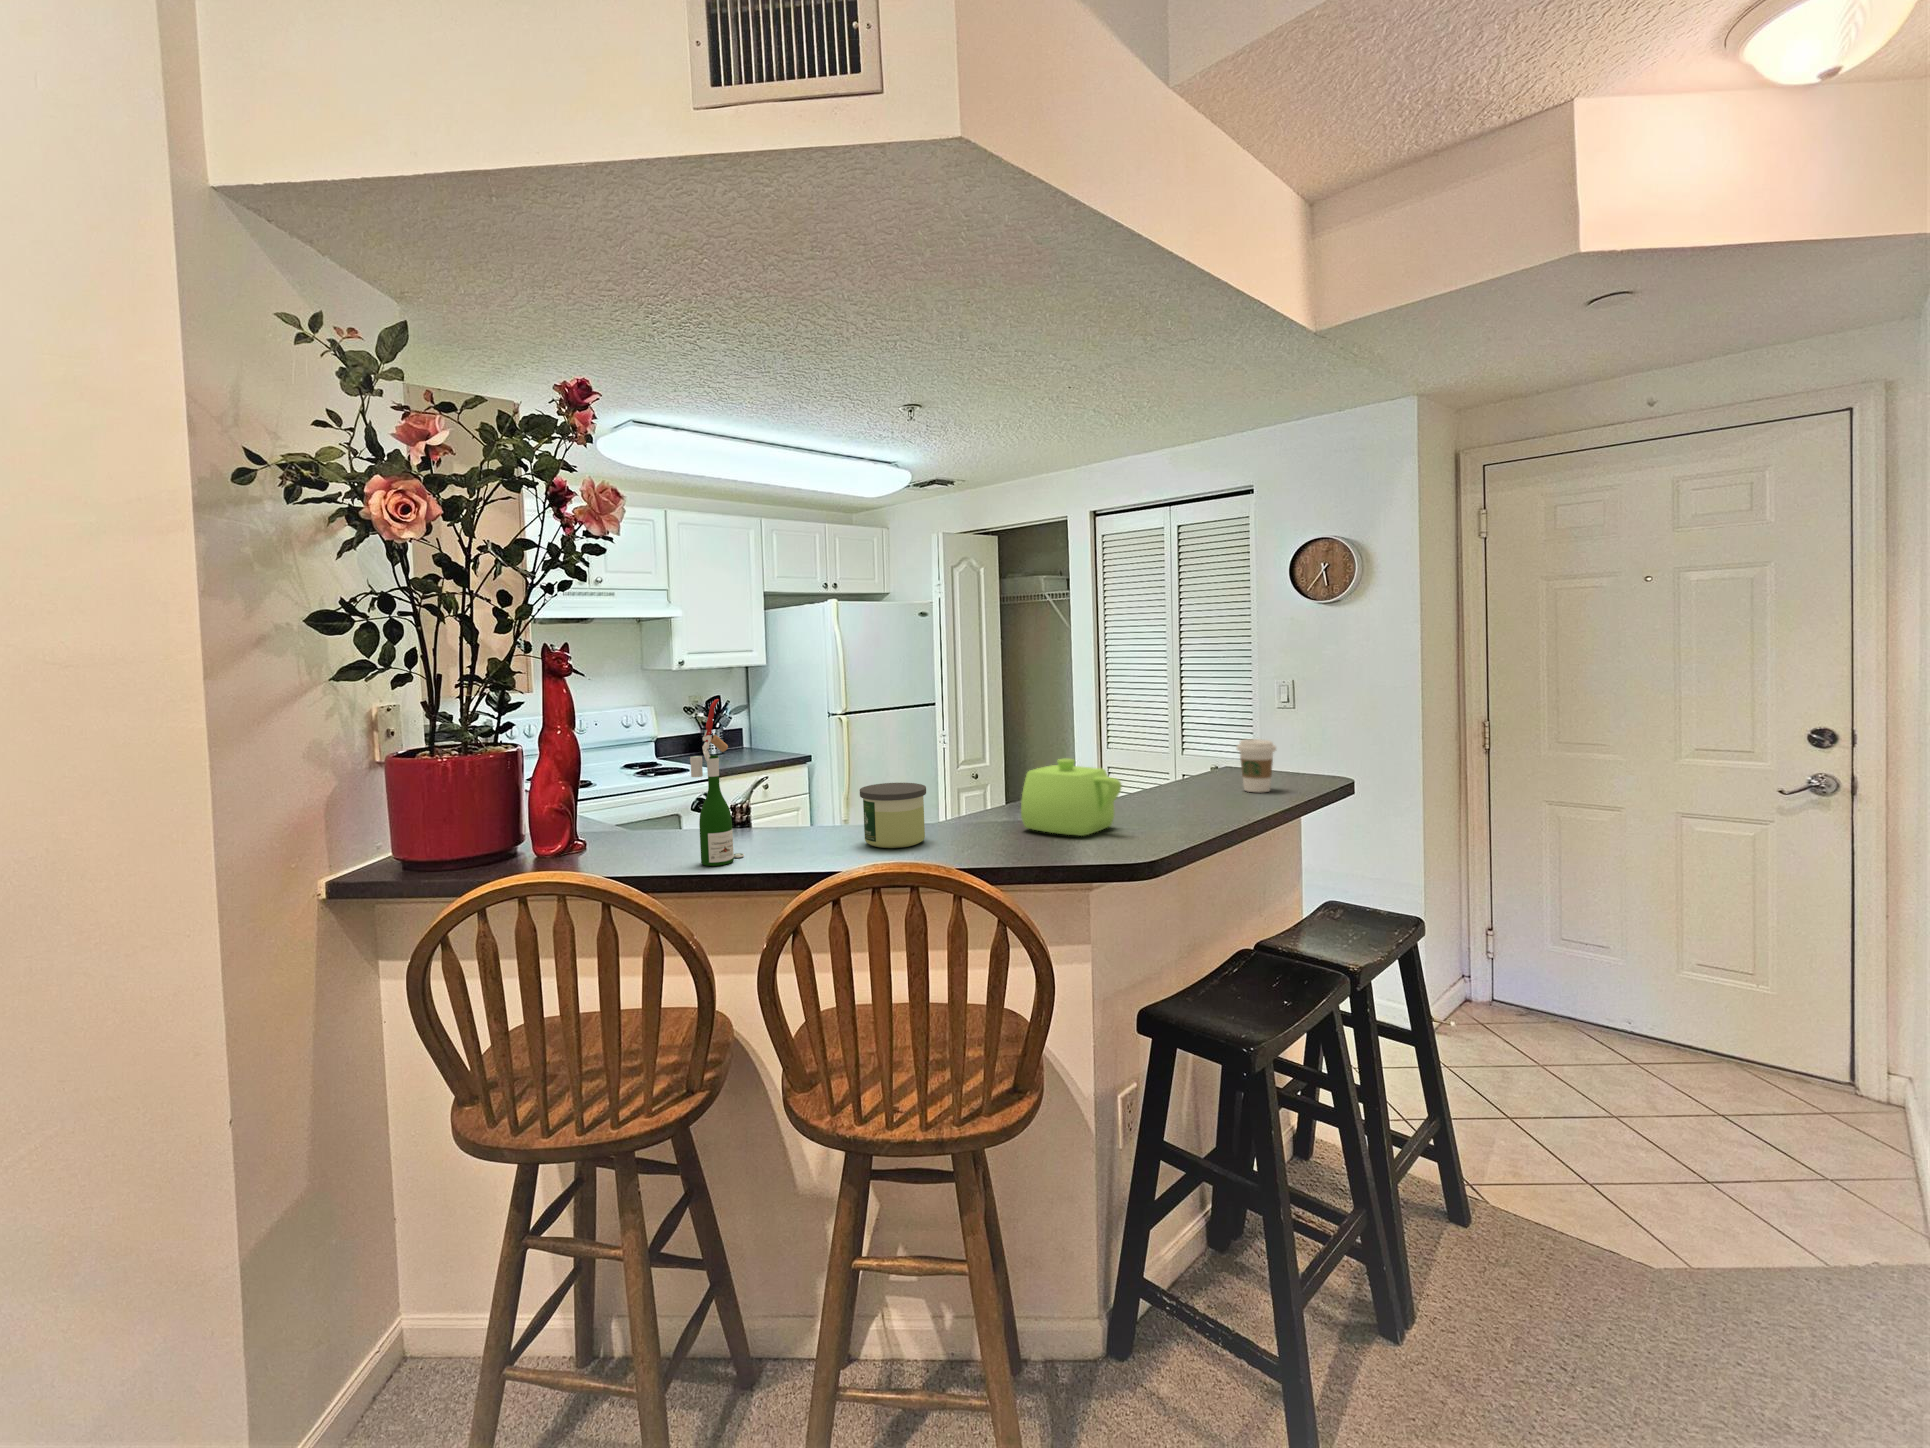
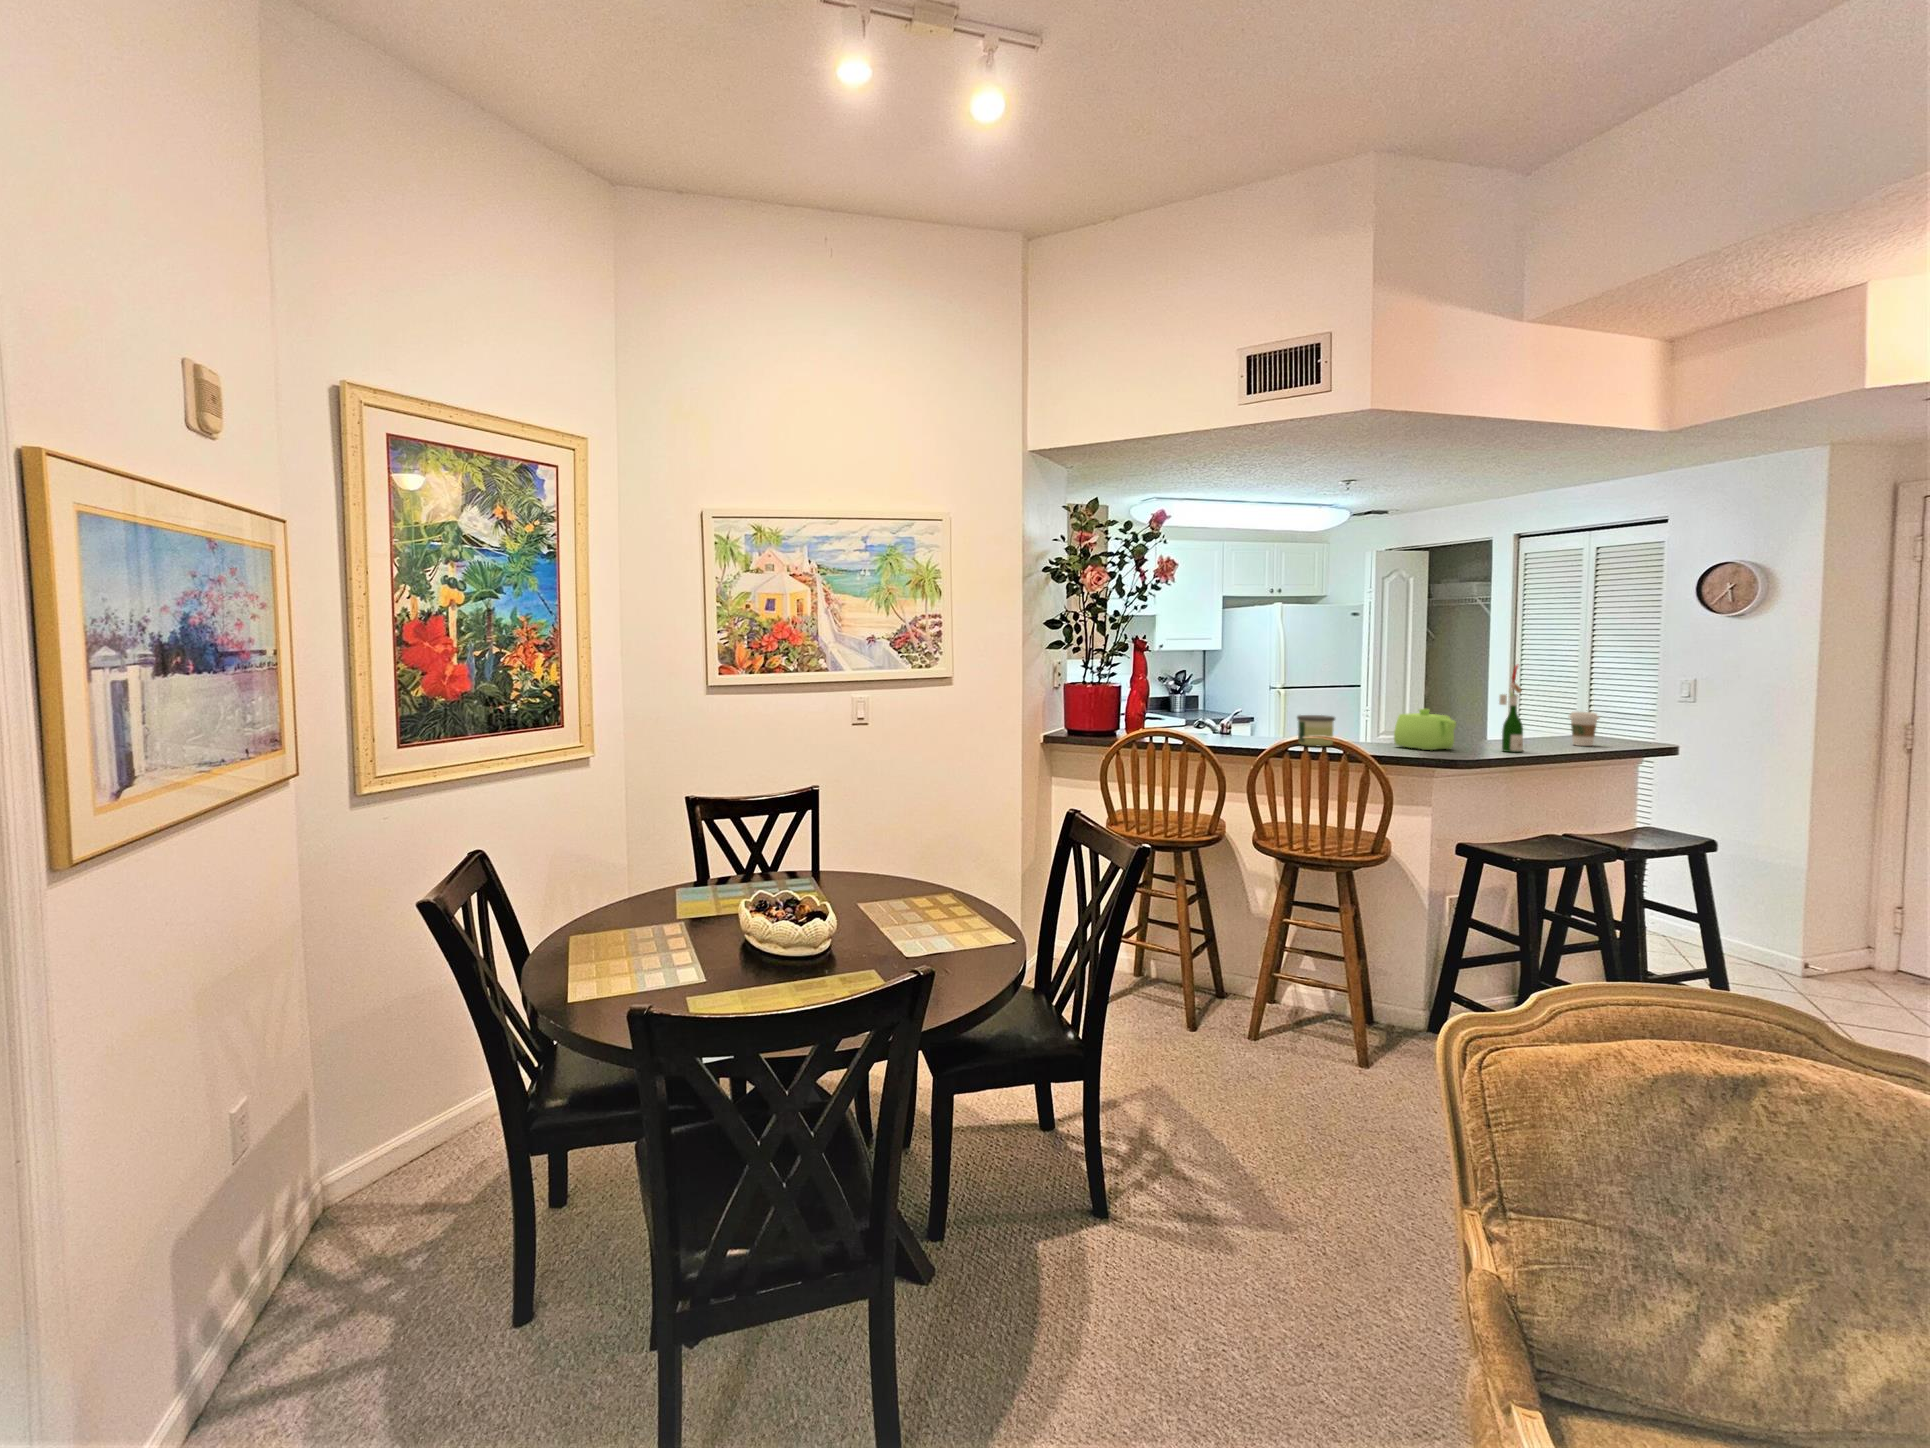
wine bottle: present [690,699,744,866] -> present [1499,665,1523,752]

